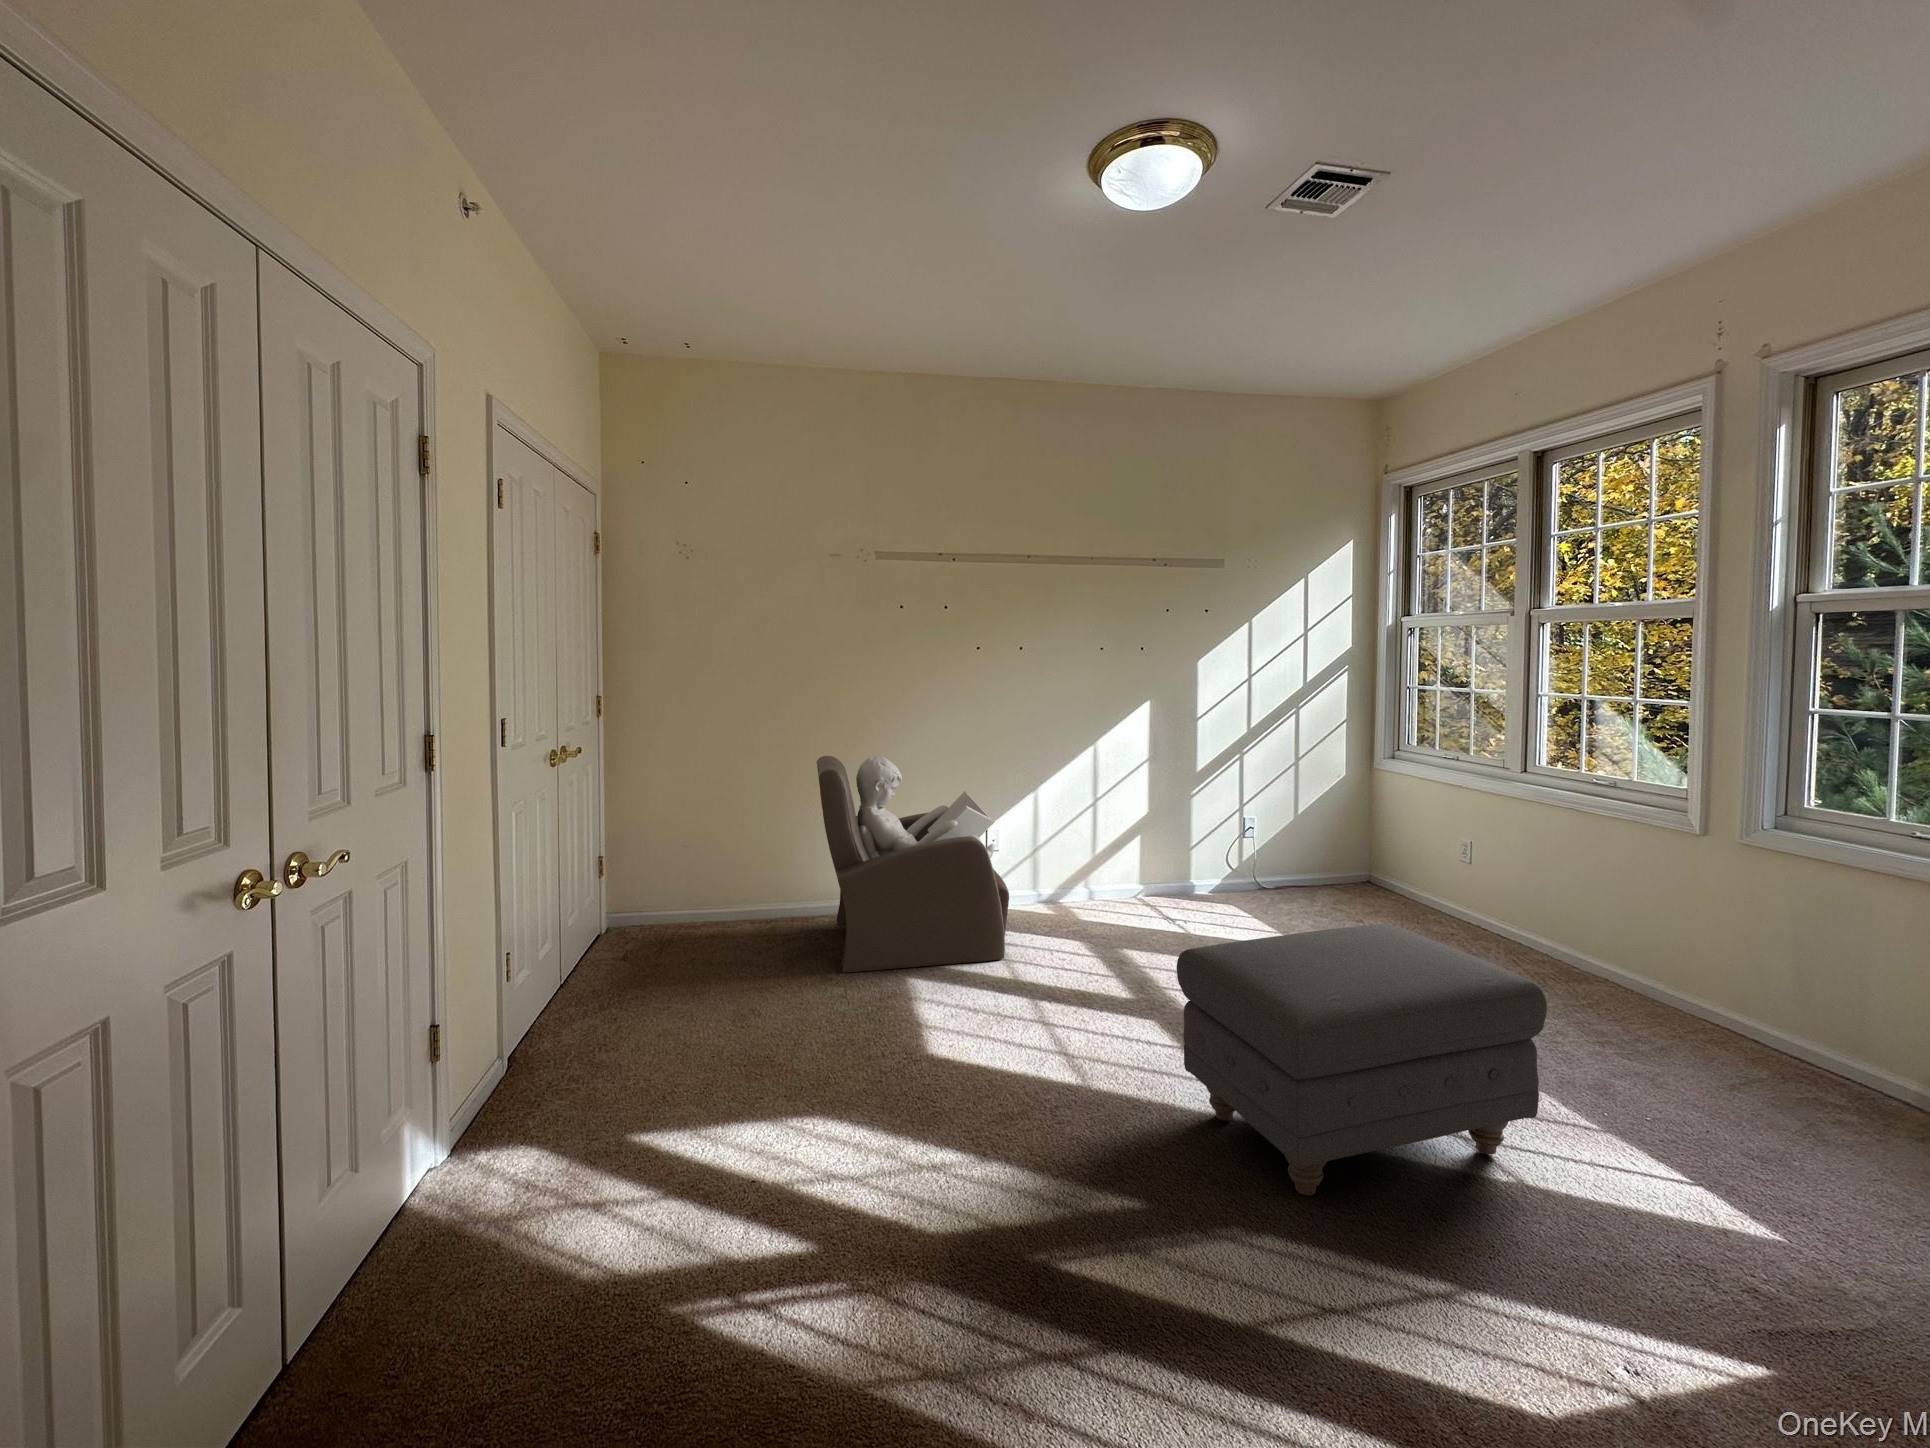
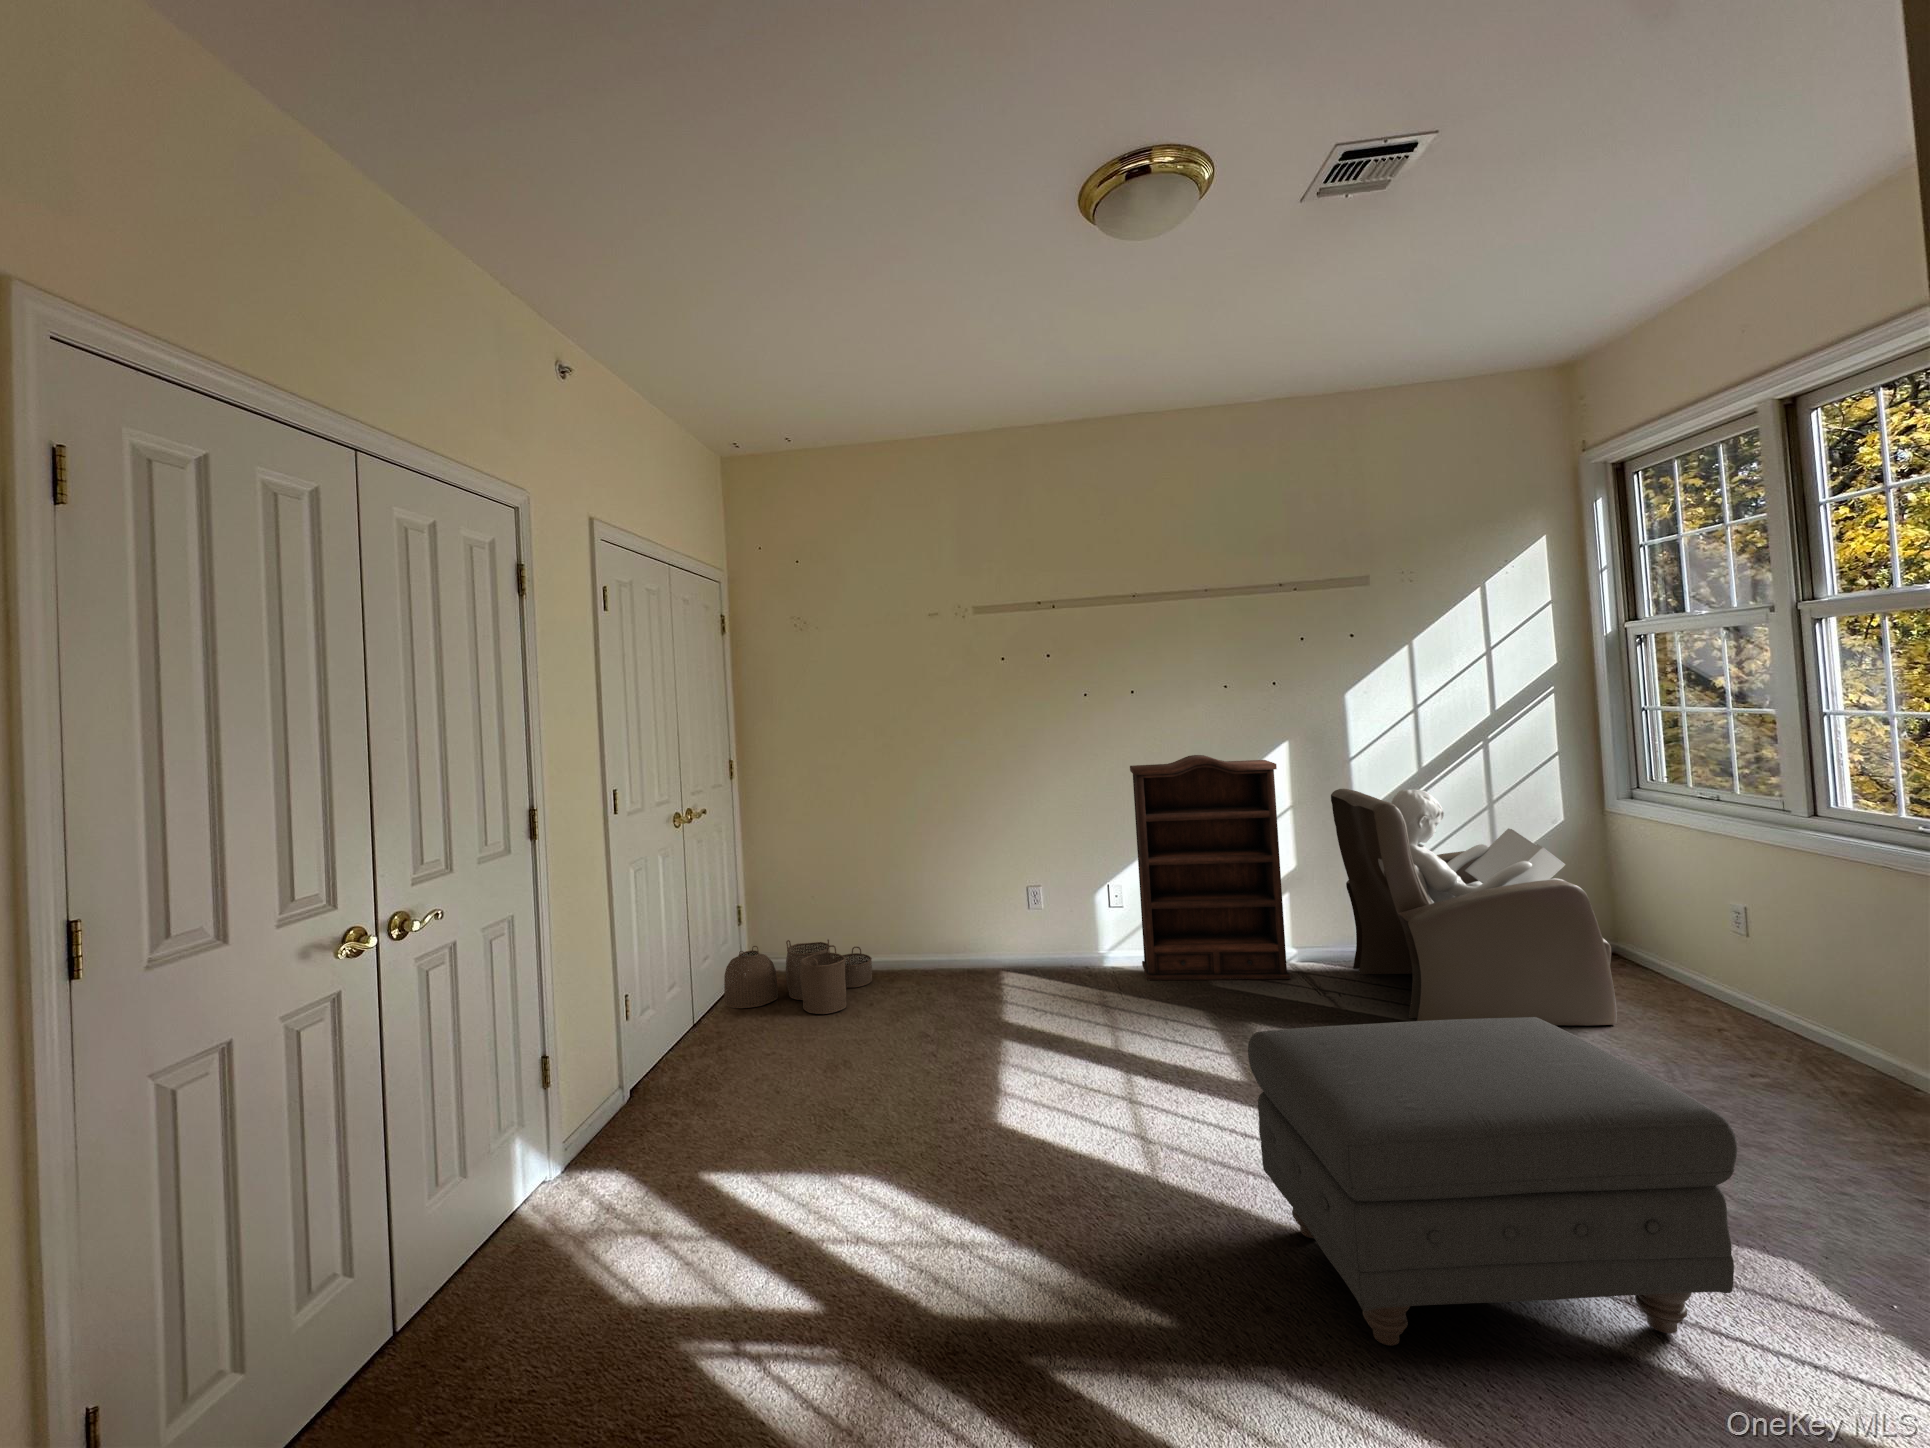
bookshelf: none [1008,712,1141,918] -> present [1130,755,1290,980]
armchair: present [816,756,1009,972] -> present [1331,789,1617,1025]
woven basket: none [599,895,756,970] -> present [724,939,872,1014]

